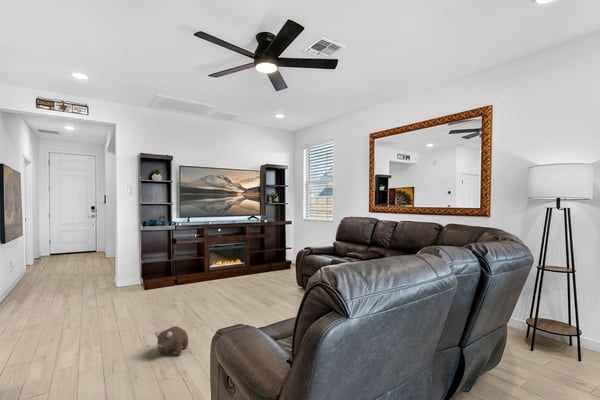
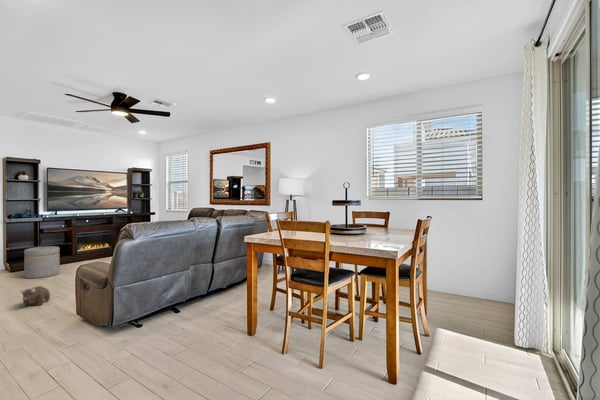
ottoman: none [158,262,194,303] -> present [24,246,60,278]

